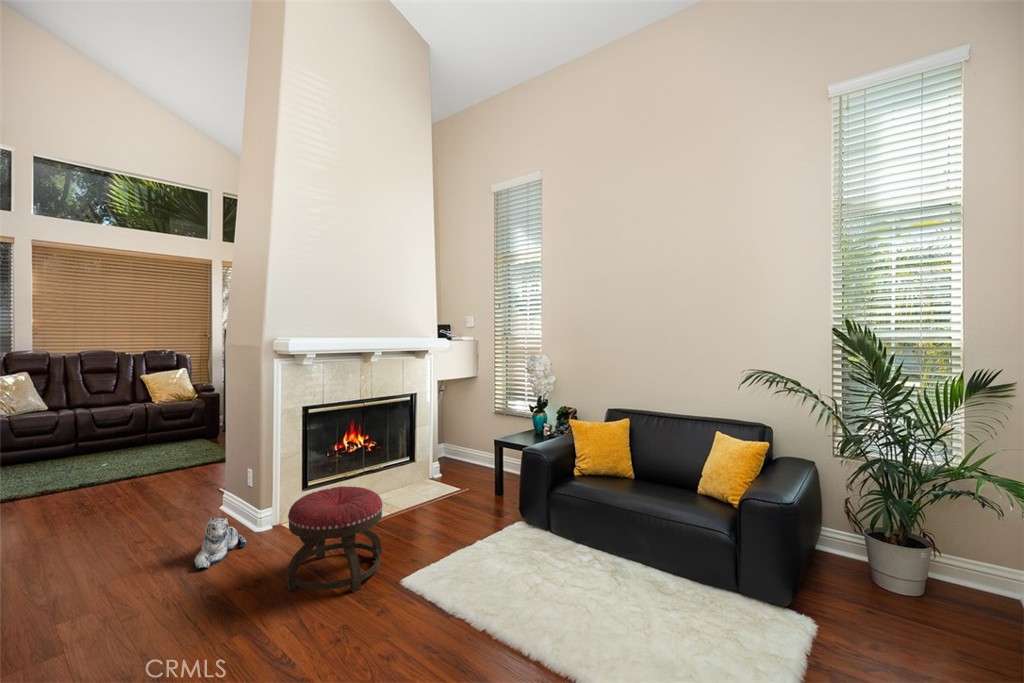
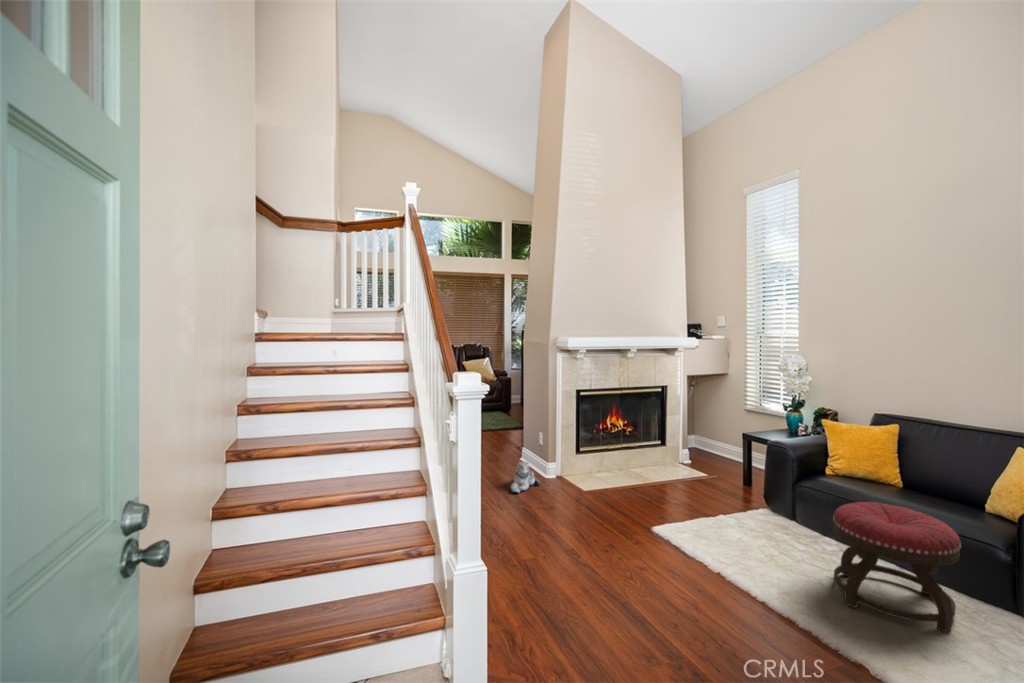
ottoman: present [286,486,383,592] -> present [833,502,961,632]

